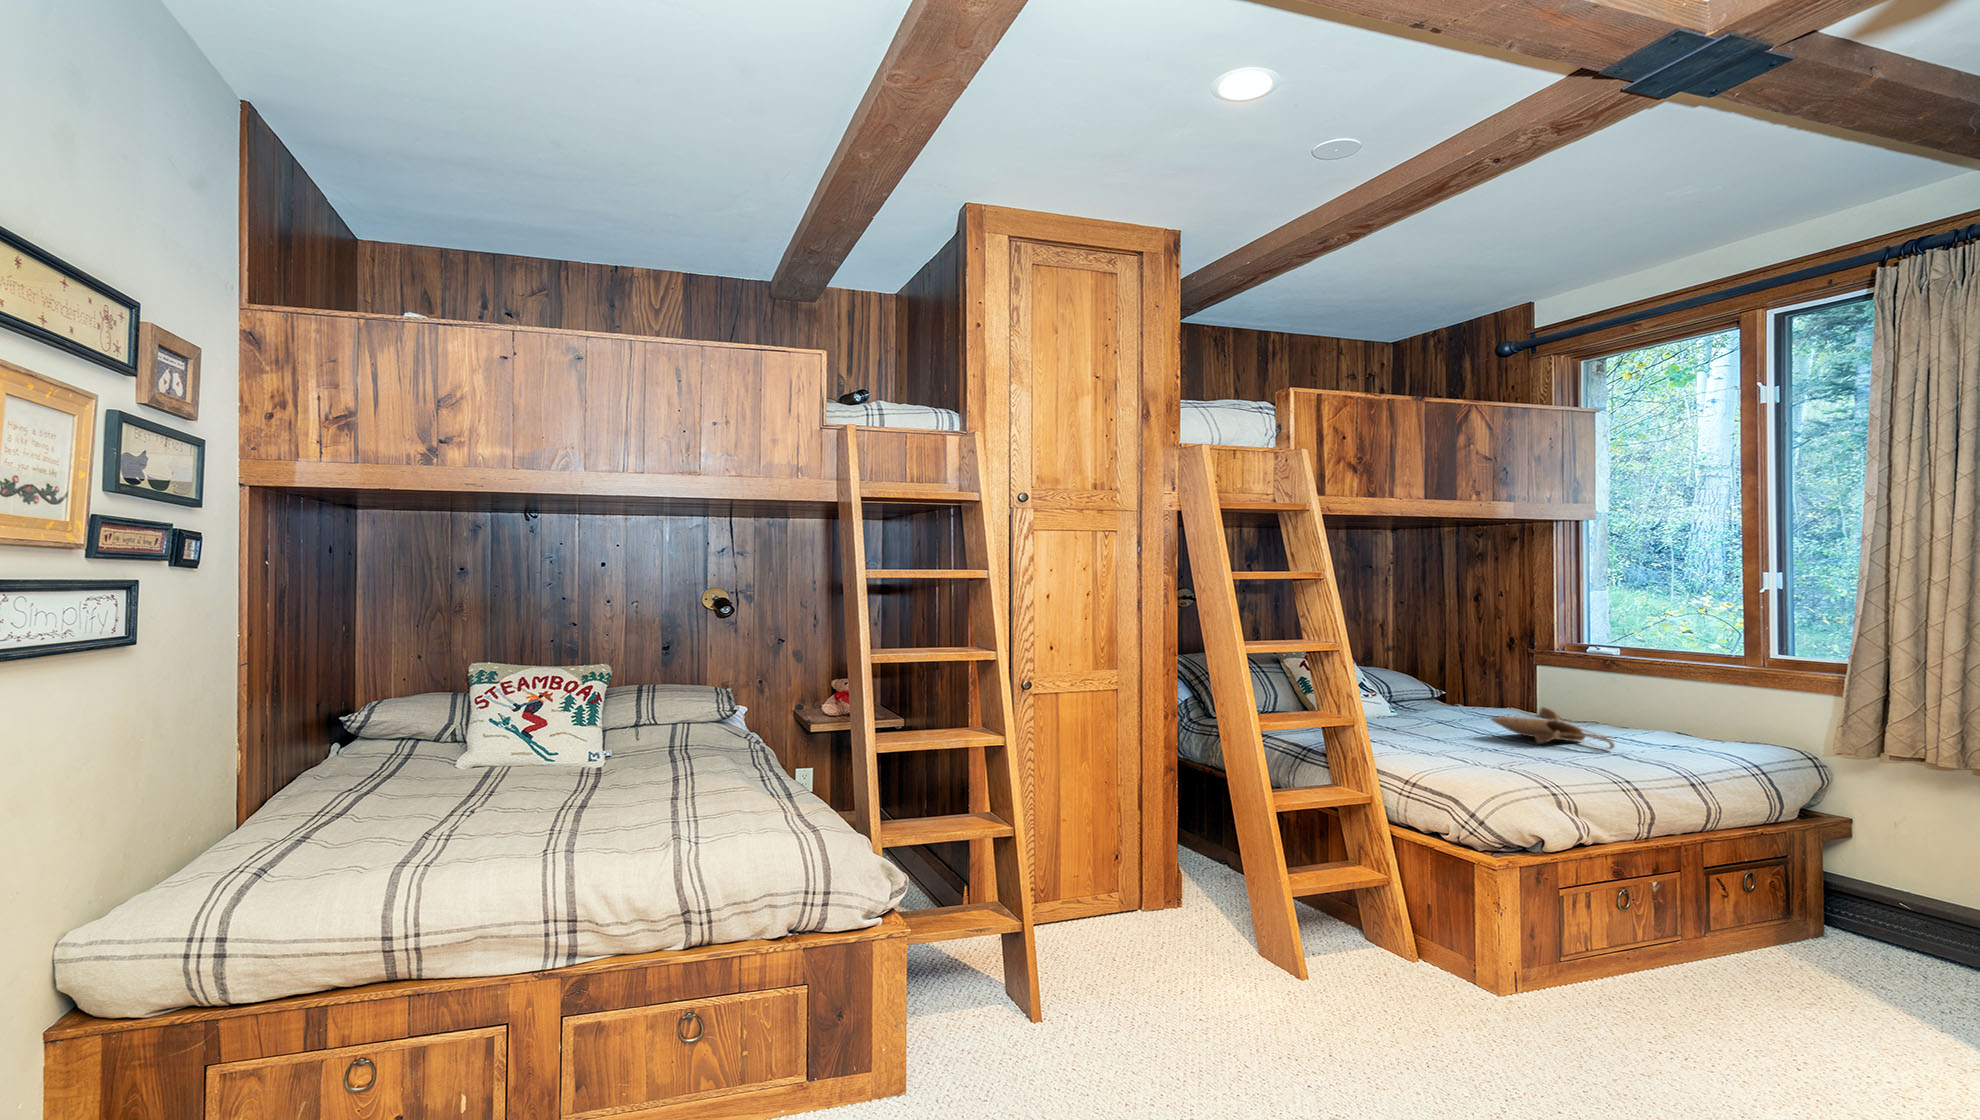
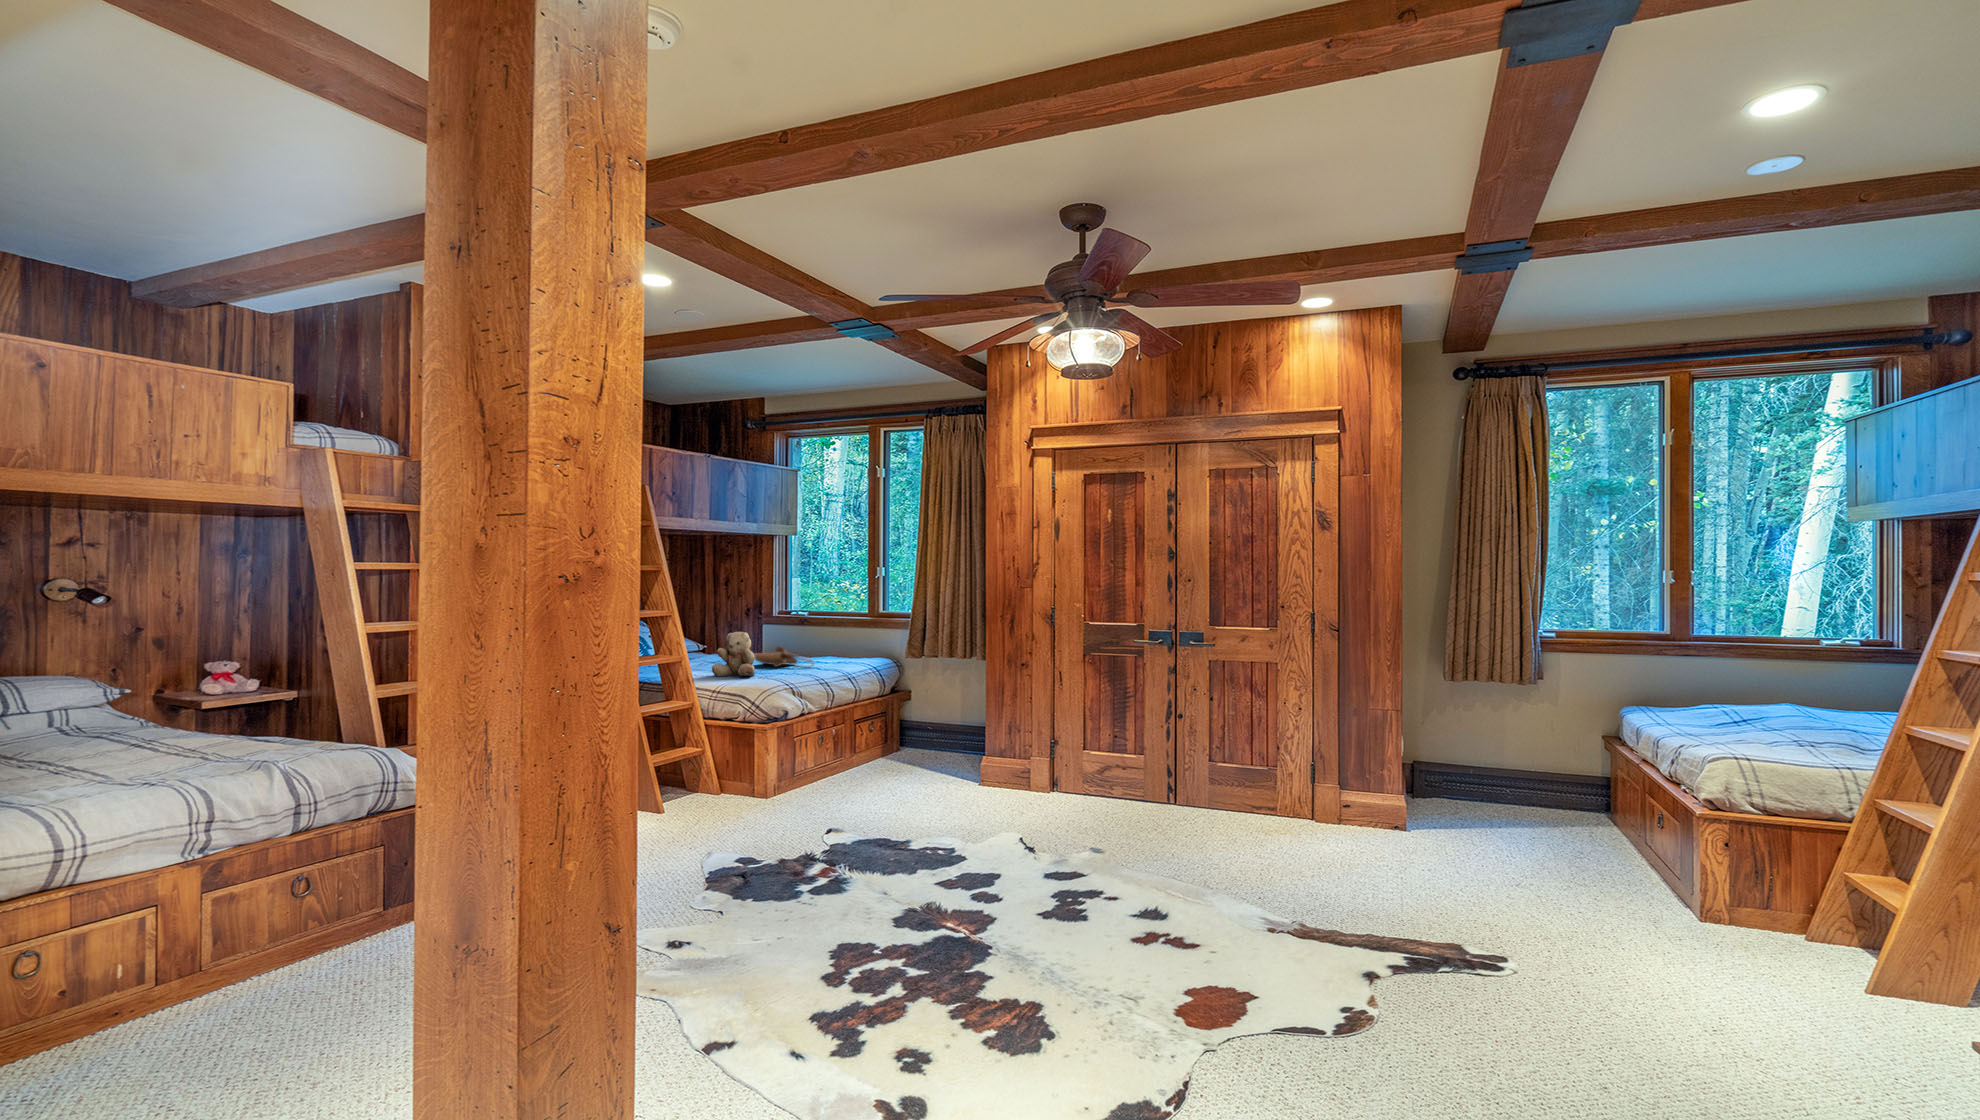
teddy bear: none [1417,680,1492,758] -> present [712,632,755,676]

